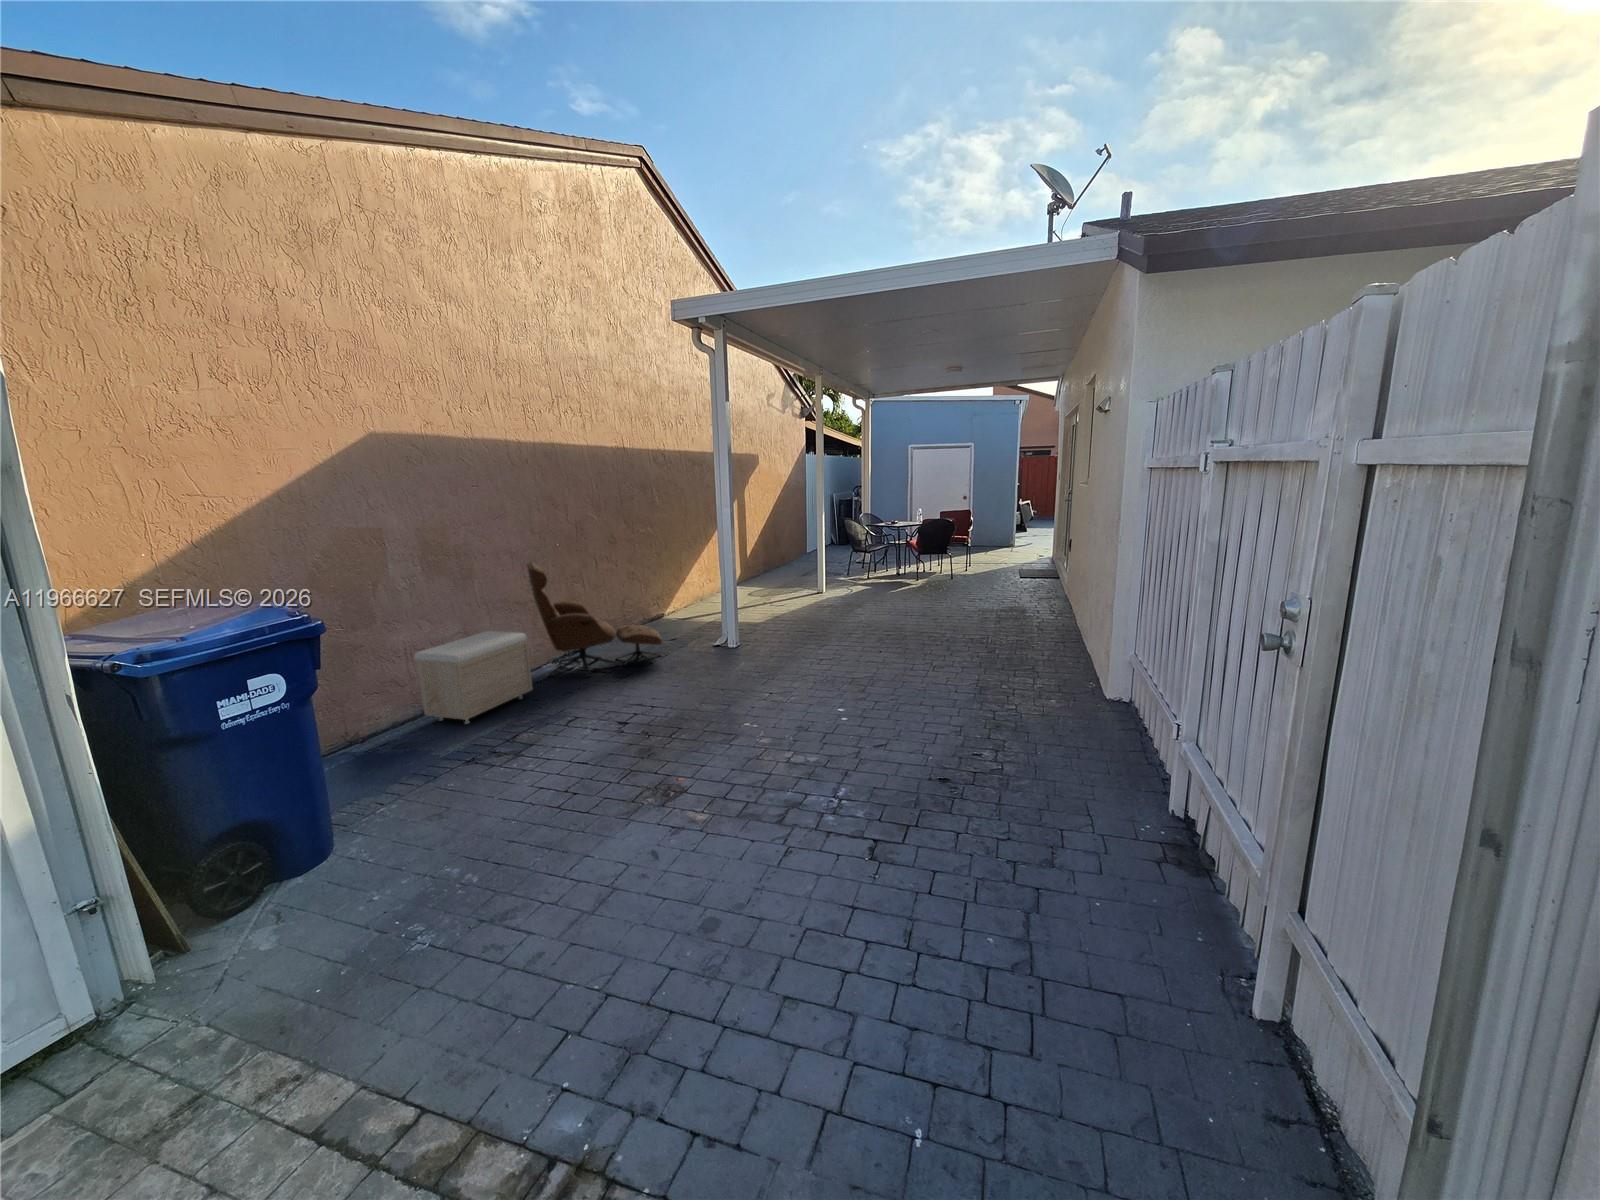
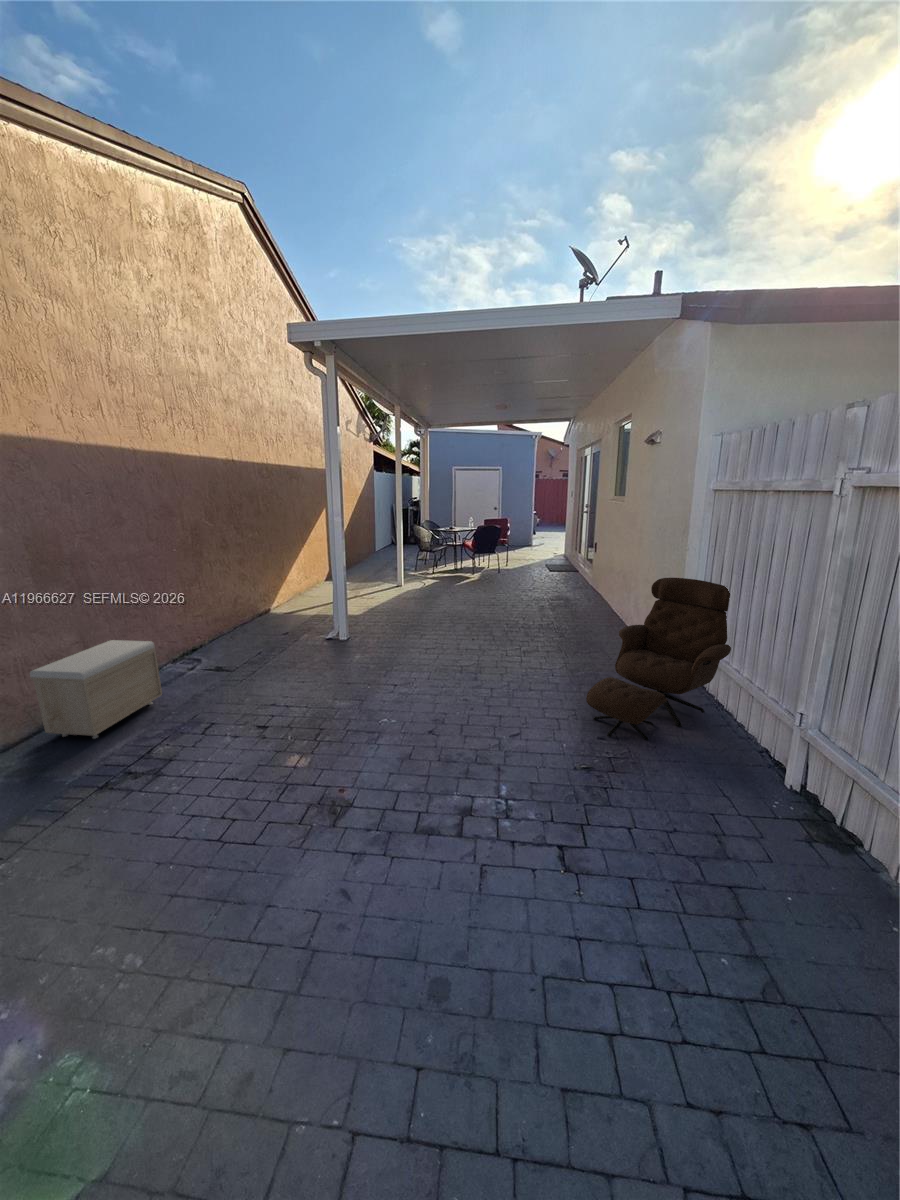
lounge chair: present [527,563,662,677] -> present [586,578,731,741]

